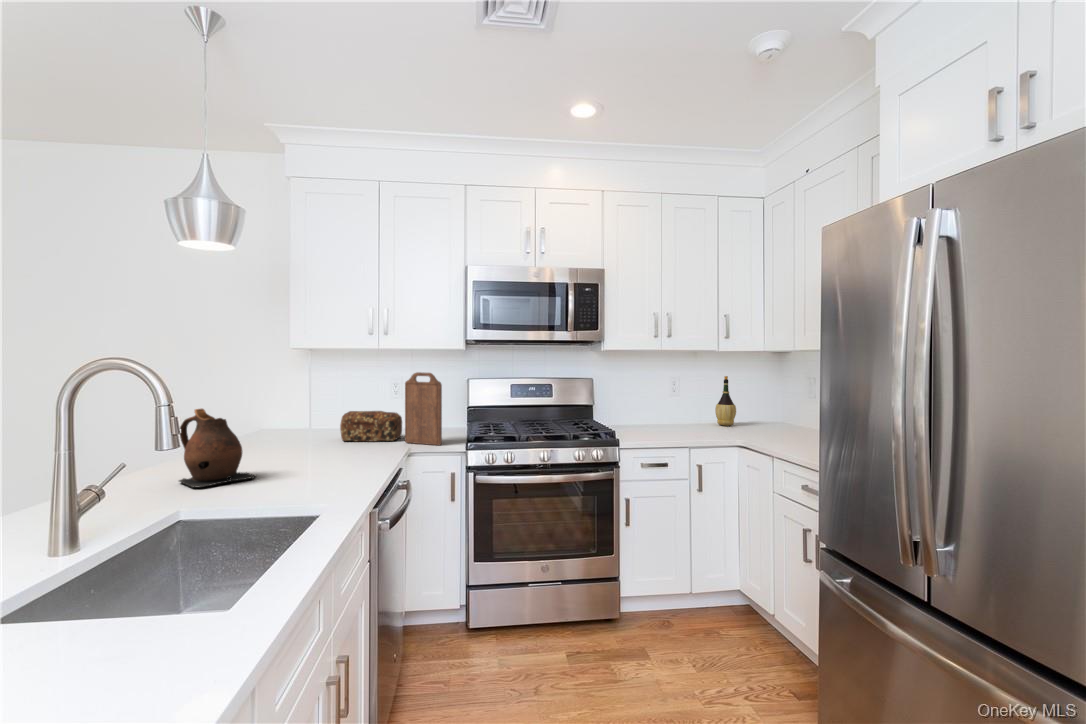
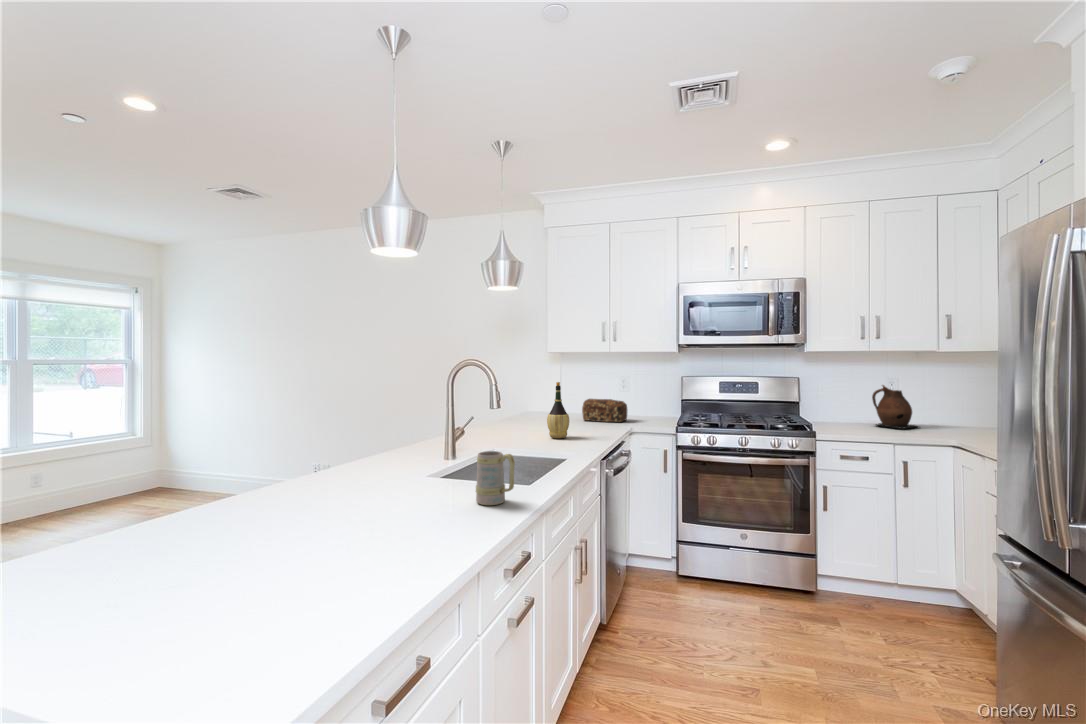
cutting board: present [405,372,442,445] -> none [629,370,656,427]
wine bottle: present [715,376,736,426] -> present [547,382,569,438]
ceramic pitcher: present [179,408,255,488] -> present [872,385,918,428]
mug: none [108,561,208,692] -> present [476,451,515,505]

